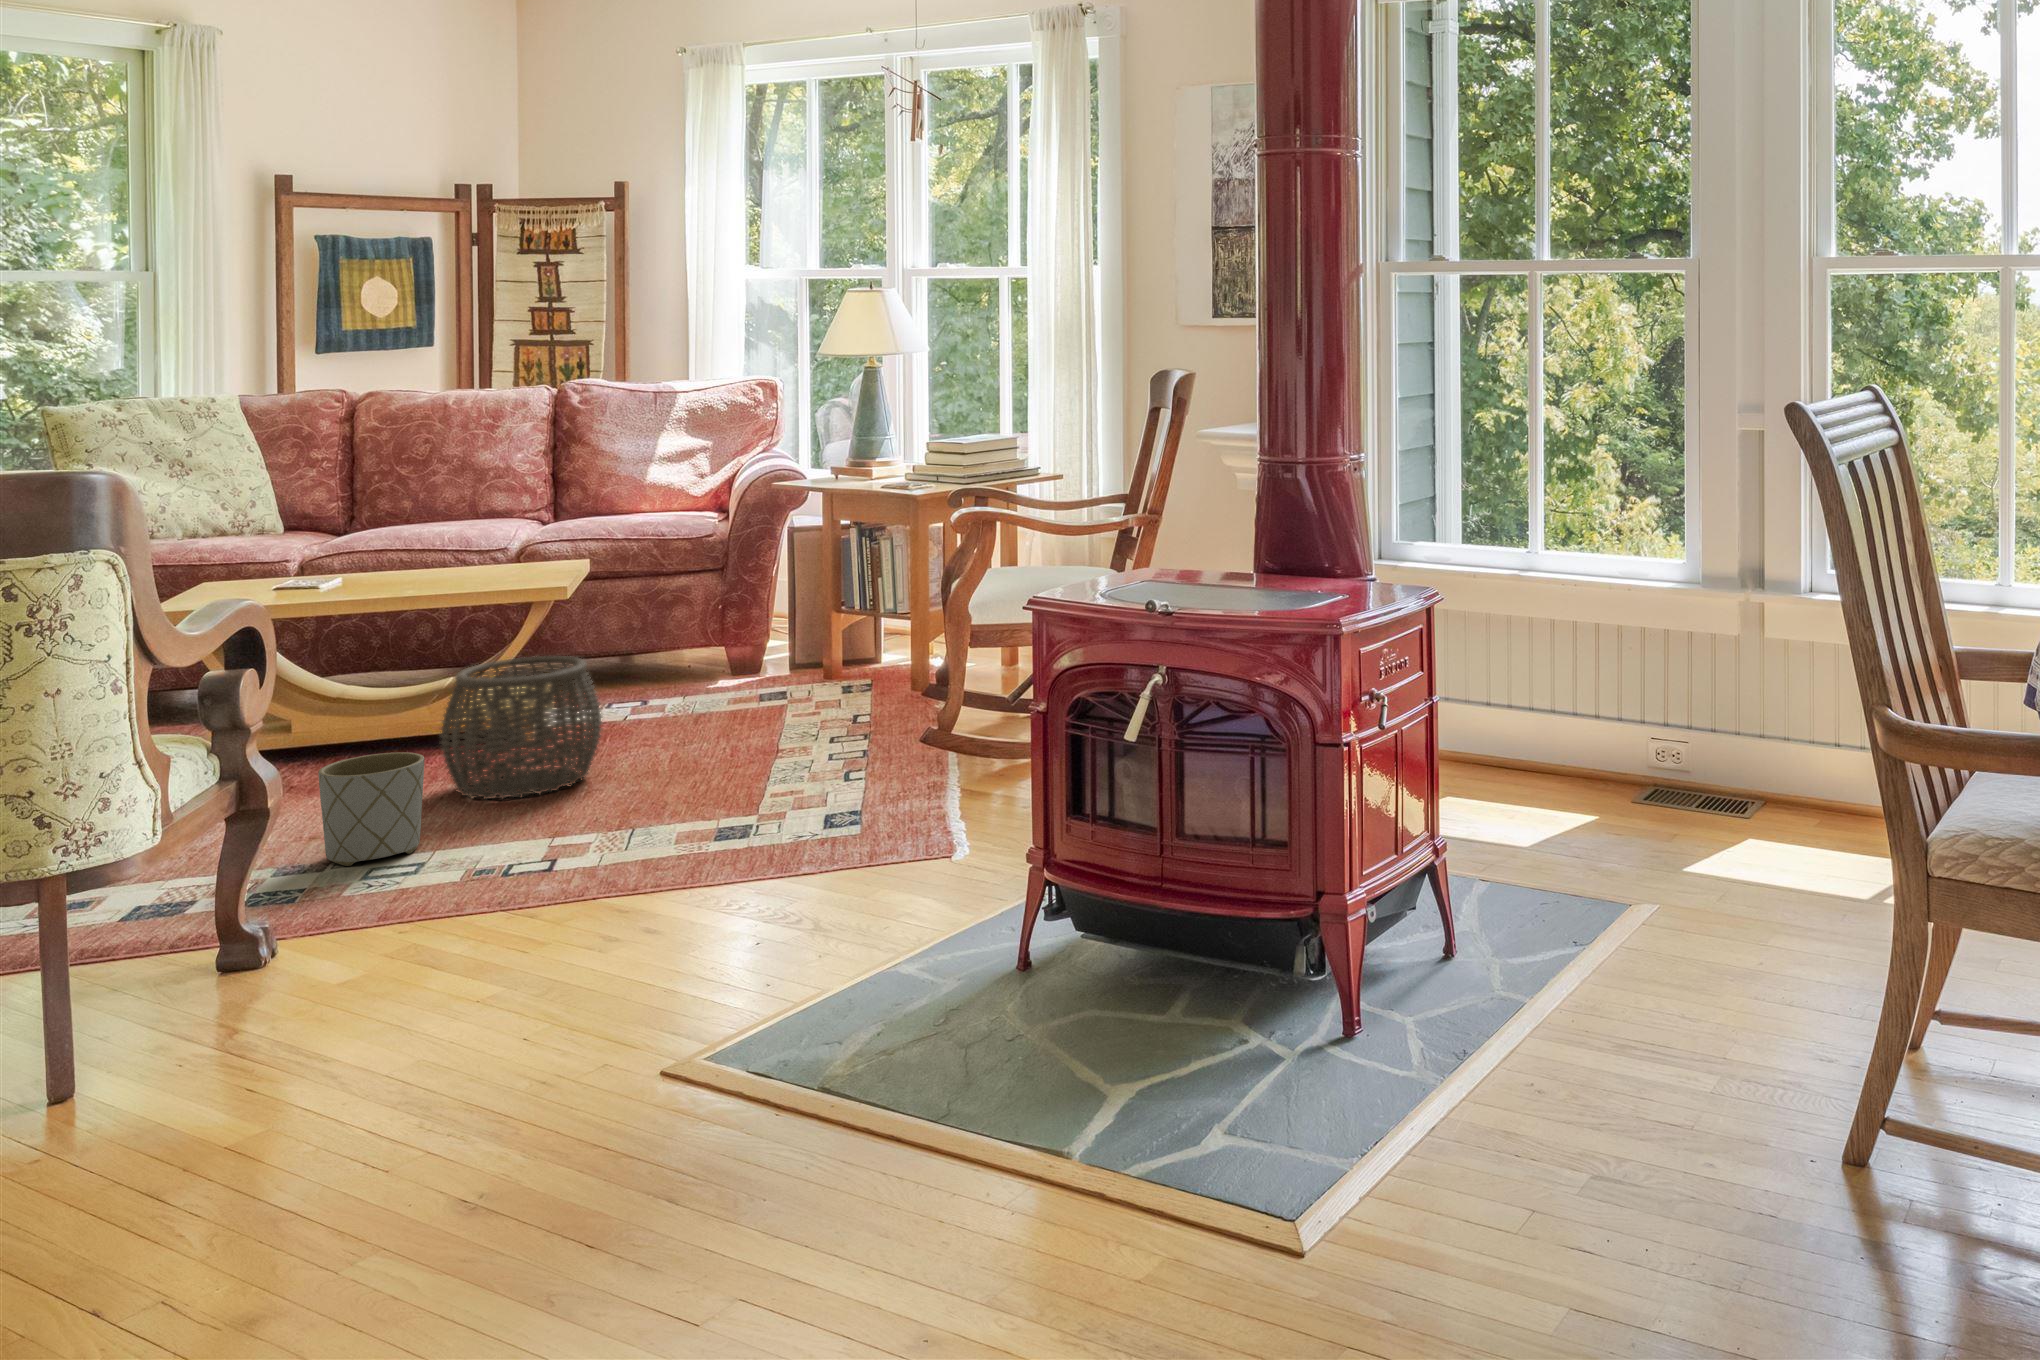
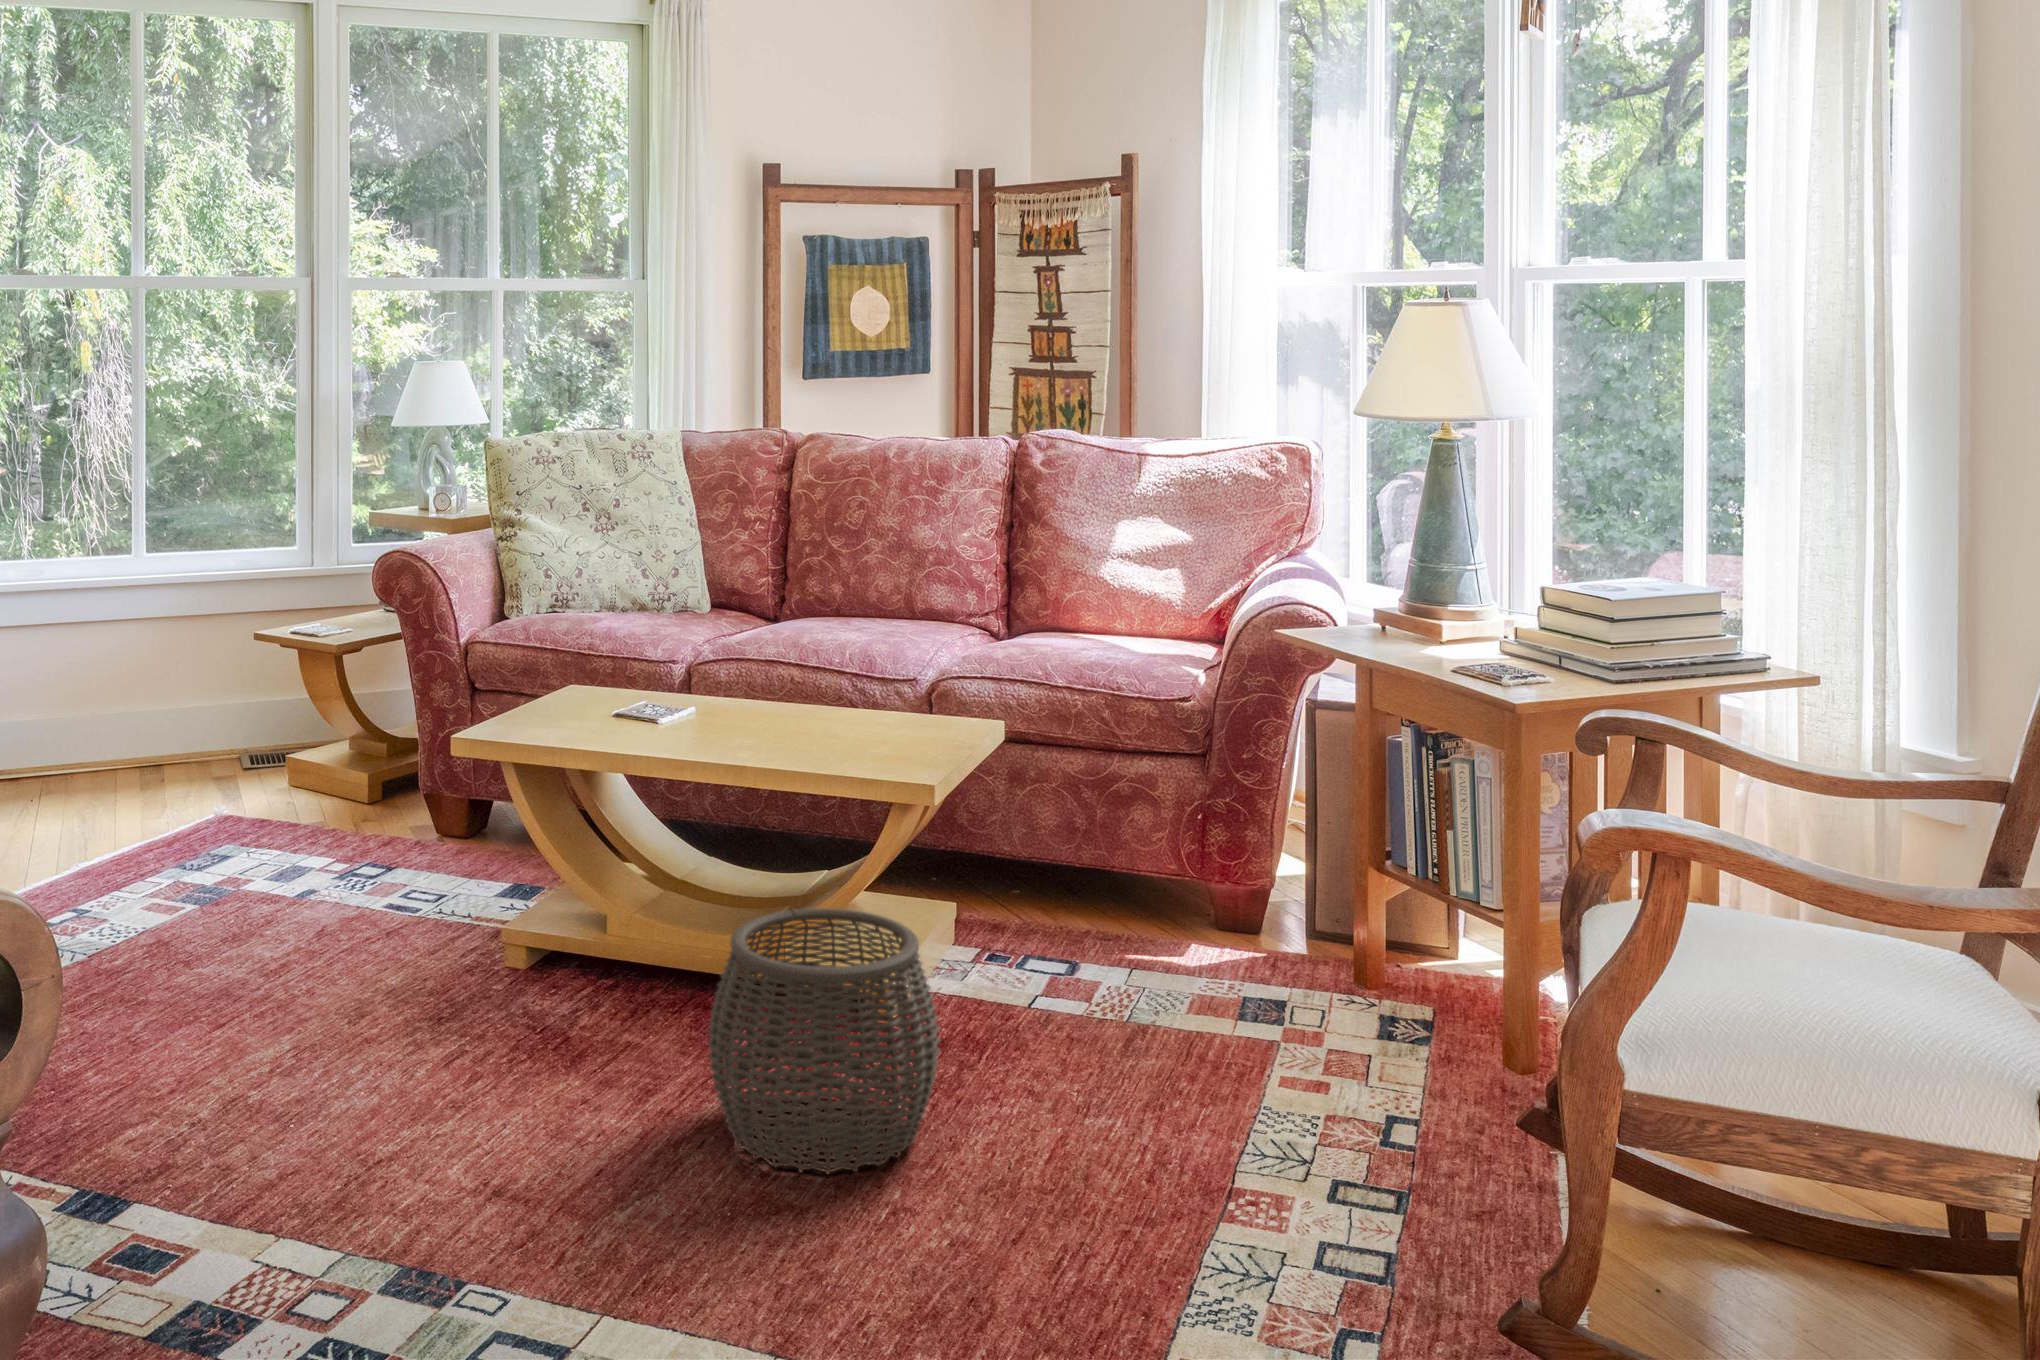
planter: present [318,752,424,866] -> none [472,1075,619,1281]

